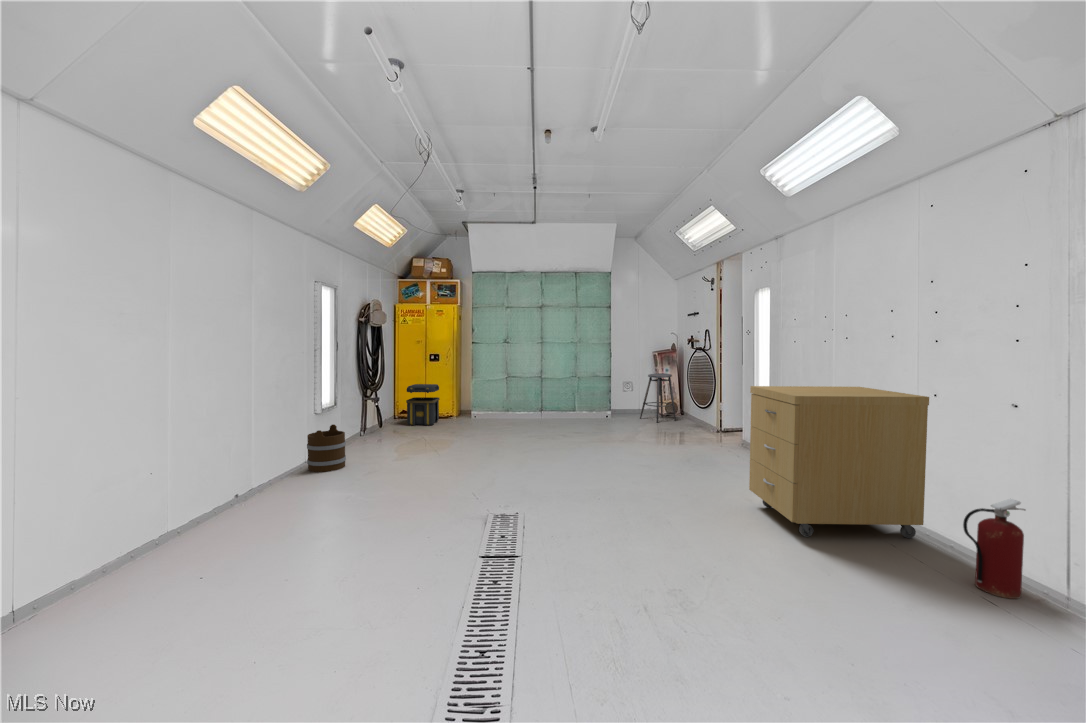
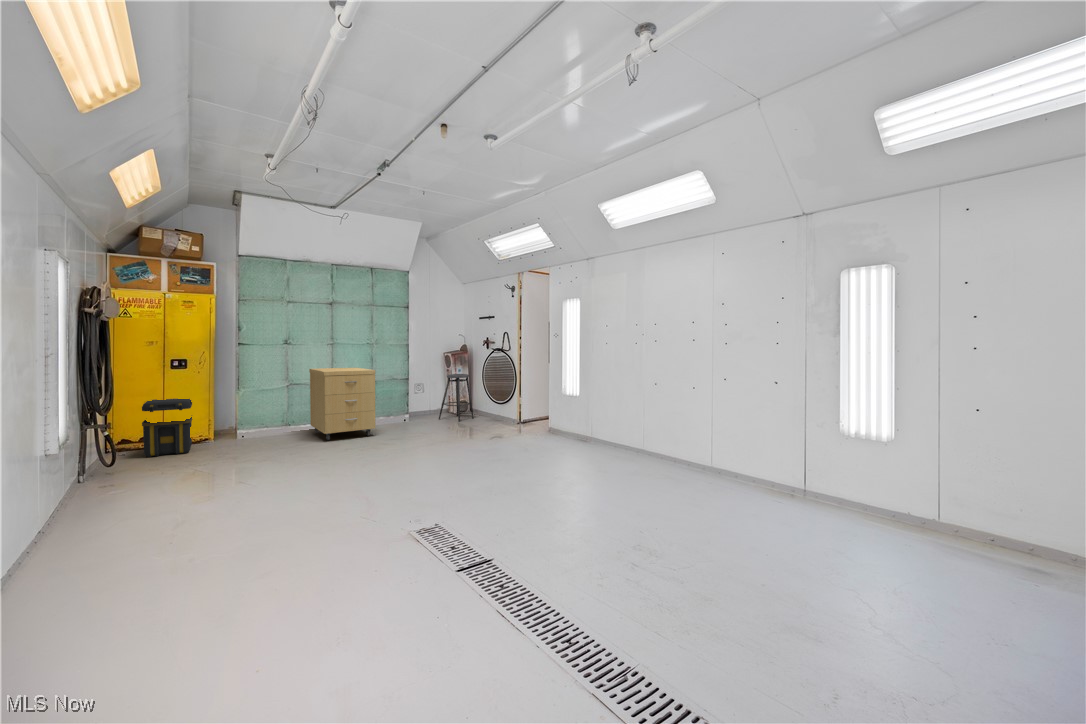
storage cabinet: present [749,386,929,538] -> present [309,368,375,440]
bucket: present [307,424,346,472] -> none [42,465,117,542]
fire extinguisher: present [963,499,1025,599] -> none [762,440,785,500]

